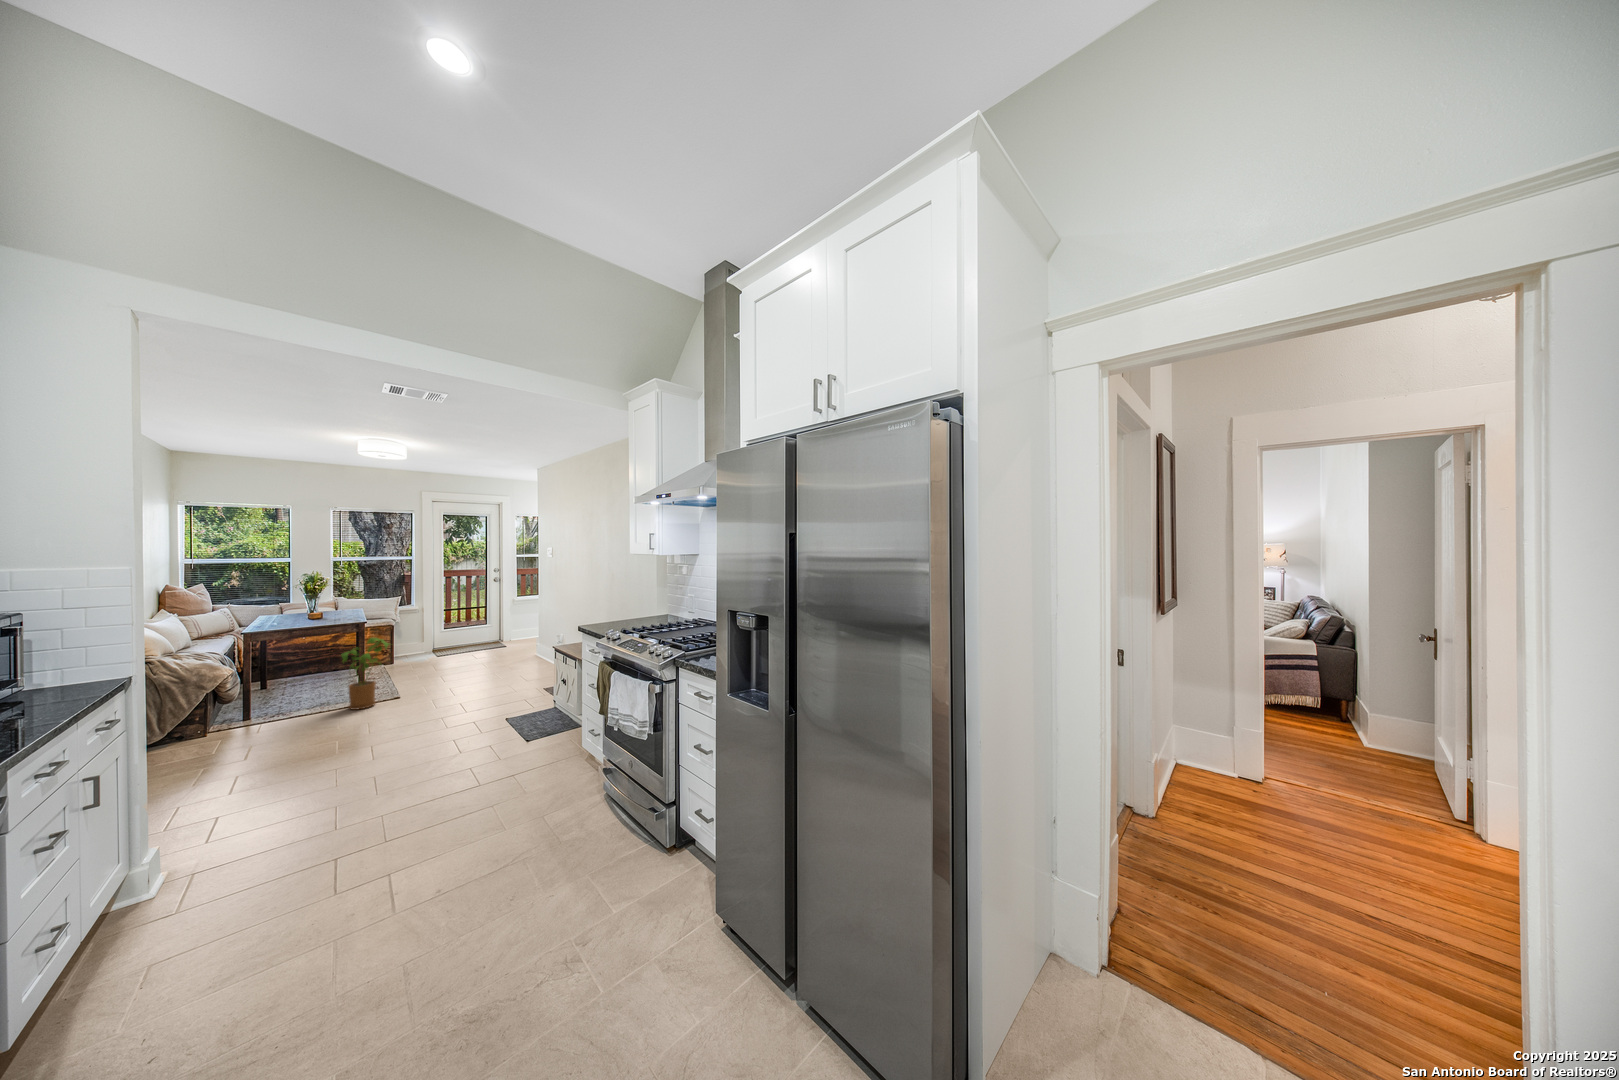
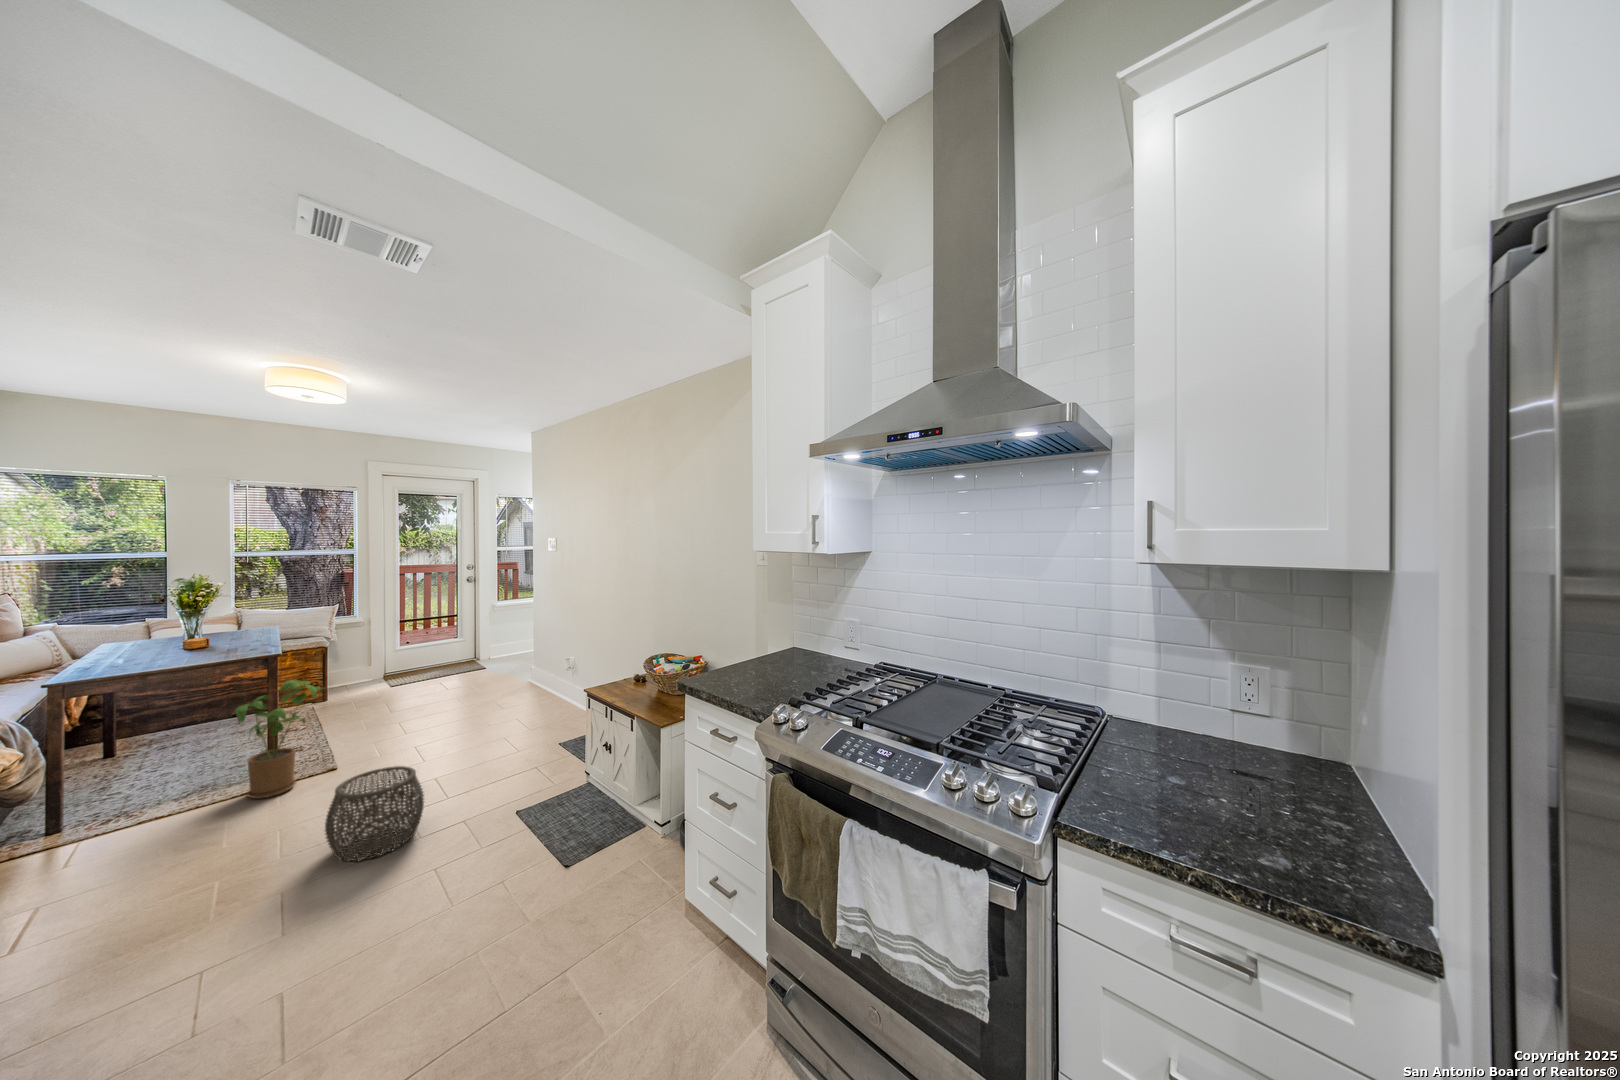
woven basket: none [394,686,450,735] -> present [325,766,424,861]

